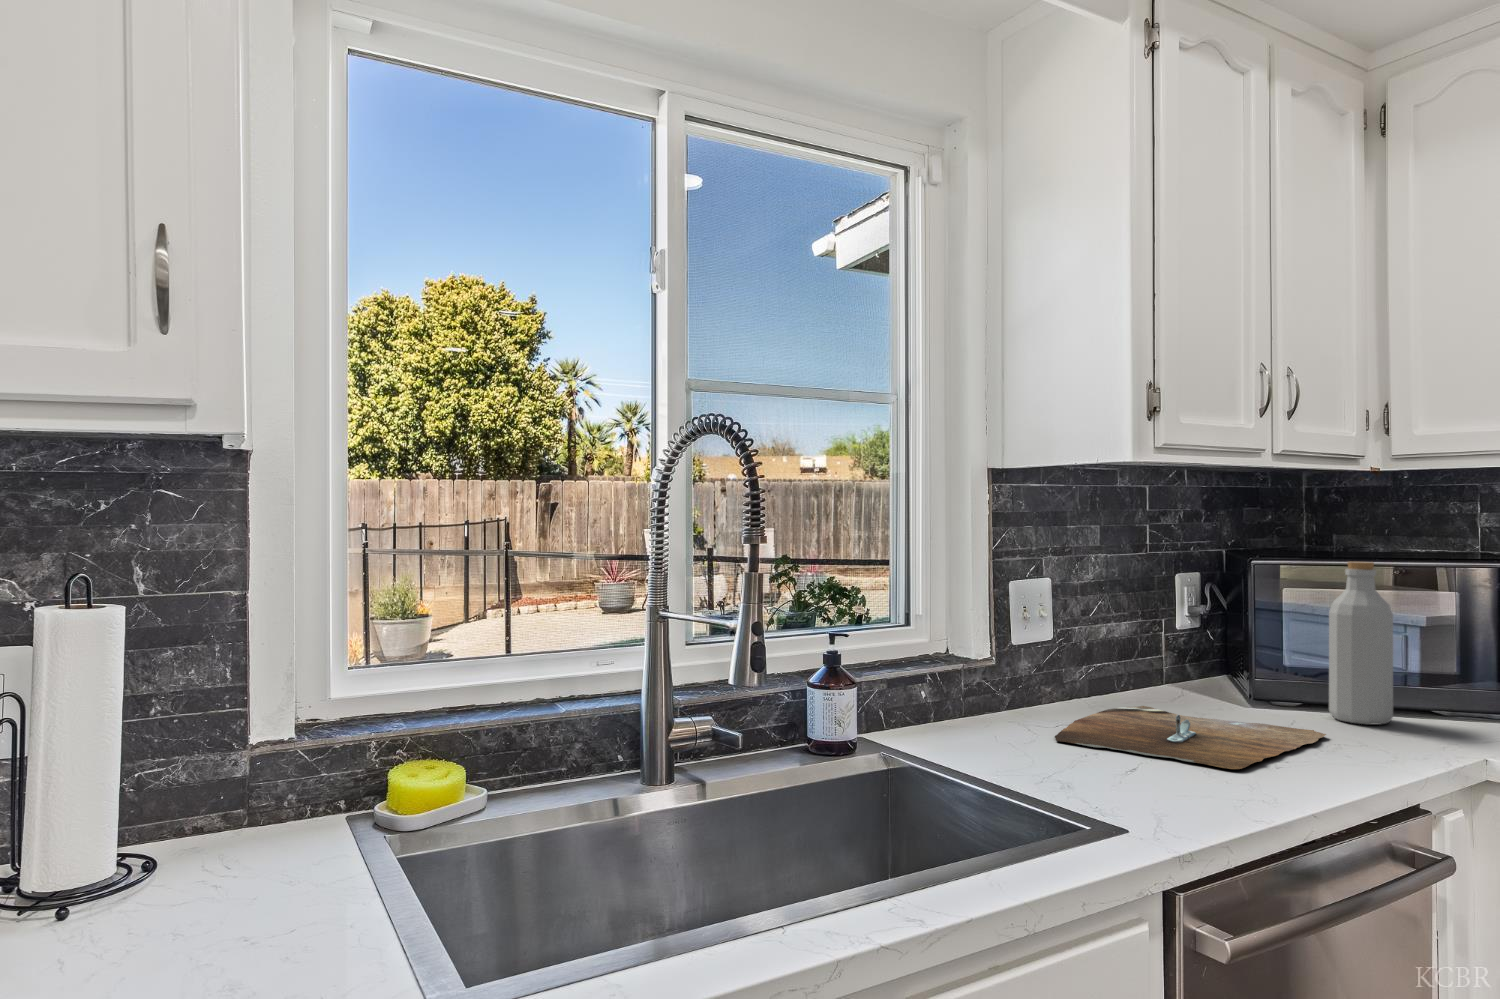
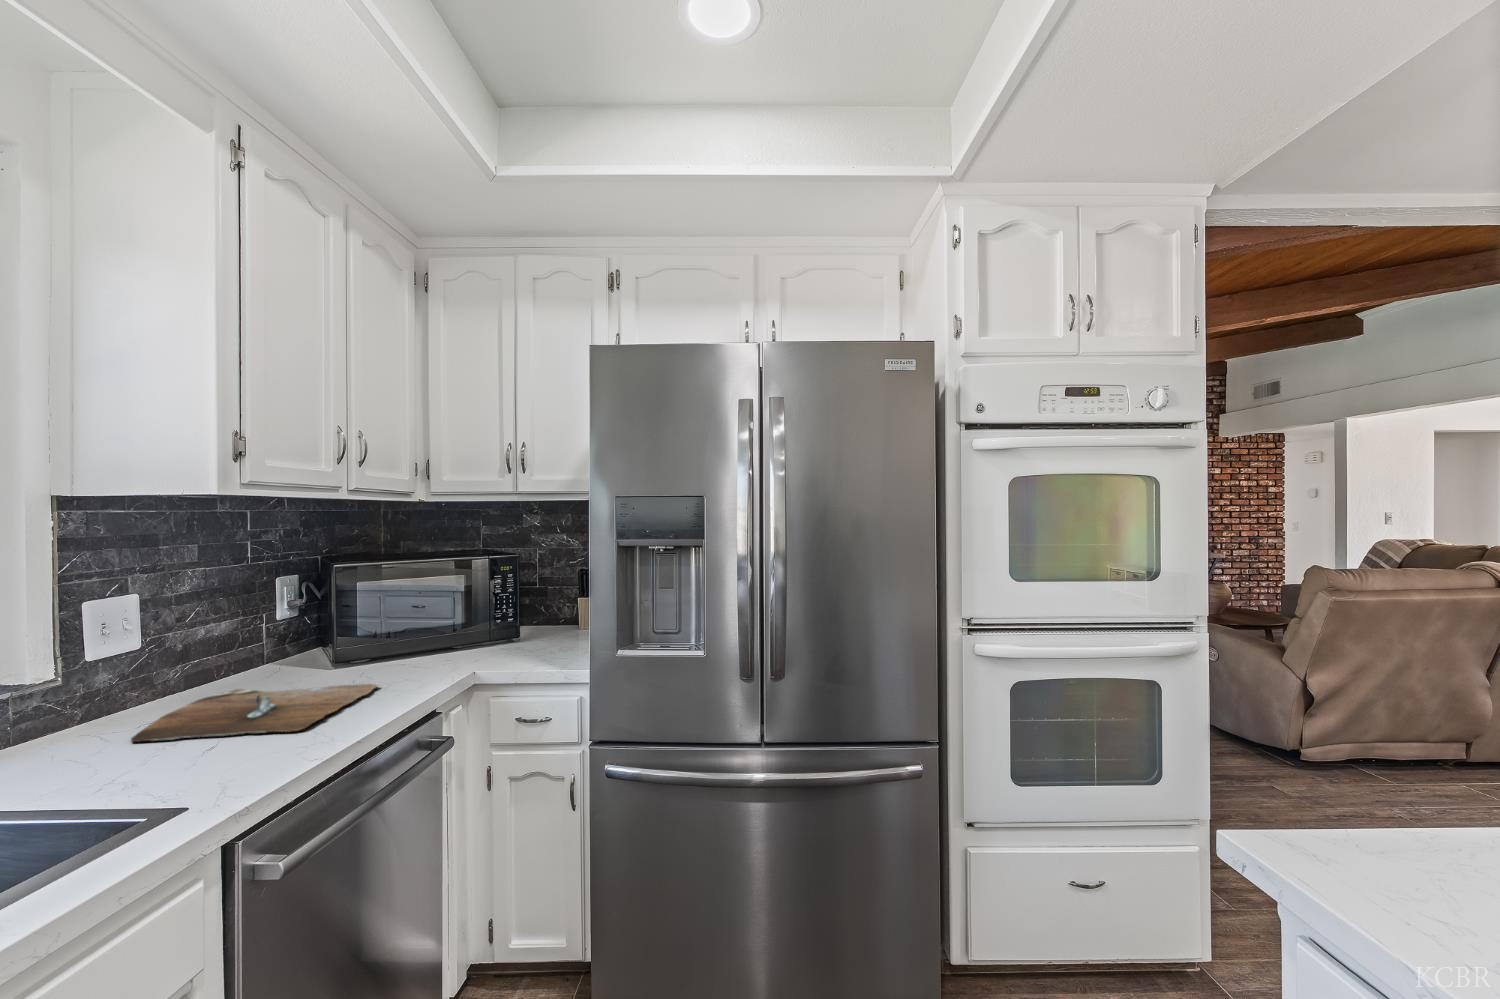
bottle: present [1329,562,1393,725] -> none [385,562,427,672]

